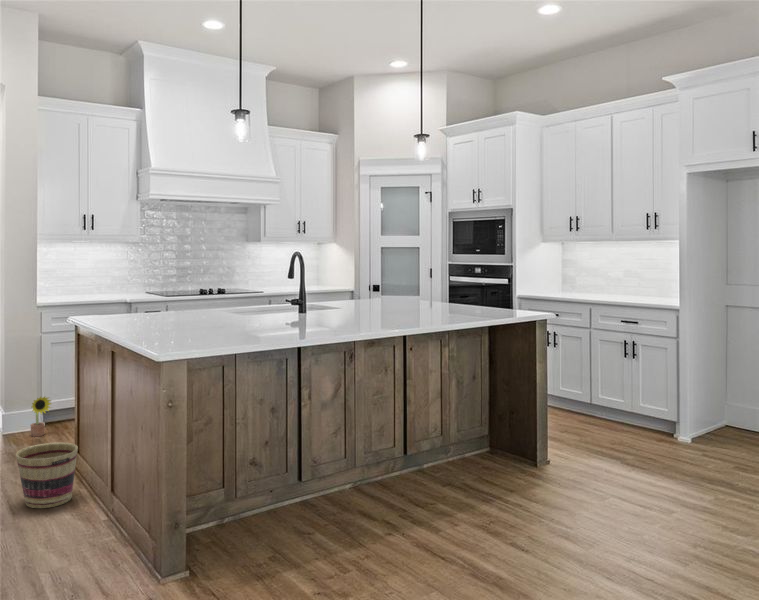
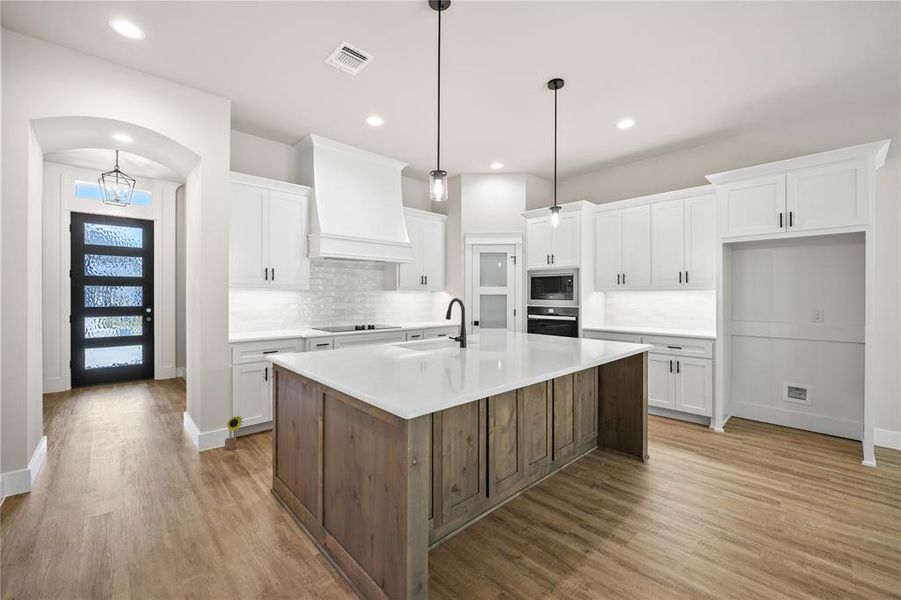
basket: present [16,442,78,508] -> none [225,471,284,542]

